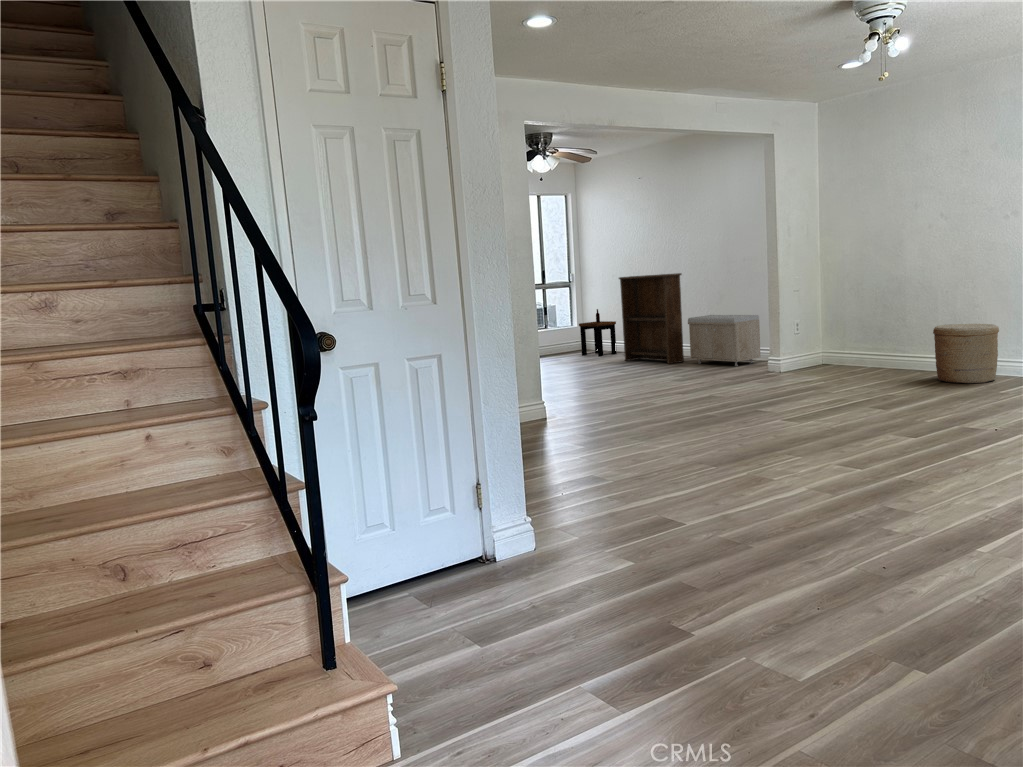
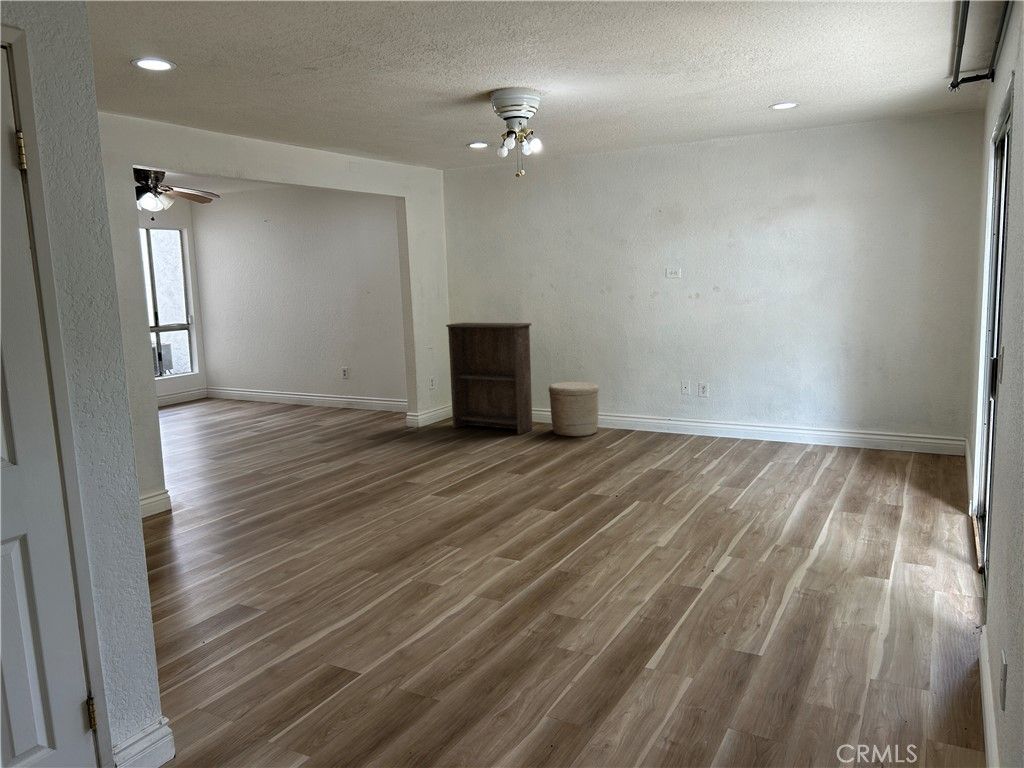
bookshelf: present [619,273,684,364] -> present [446,323,532,434]
side table: present [579,309,617,357] -> none [201,354,245,406]
storage bench: present [688,315,761,366] -> none [323,365,395,418]

